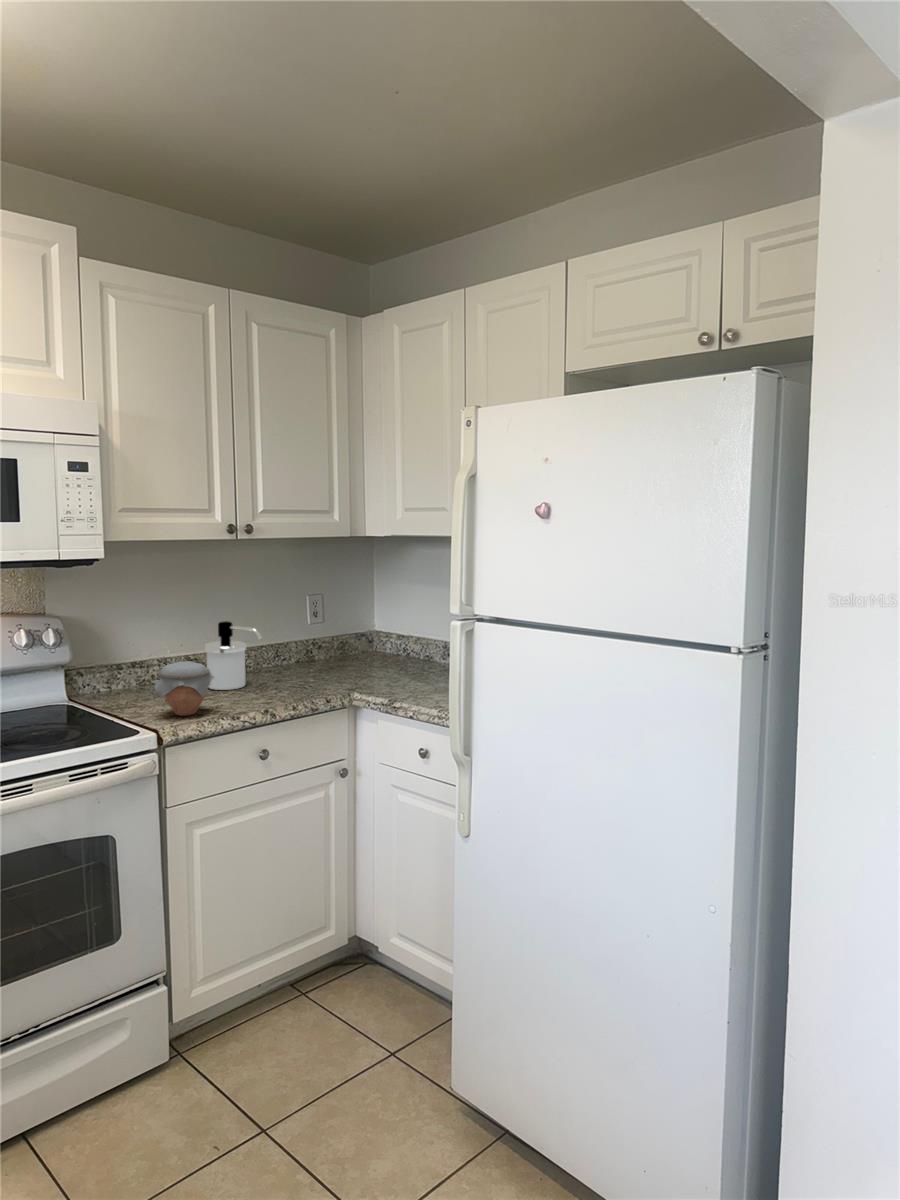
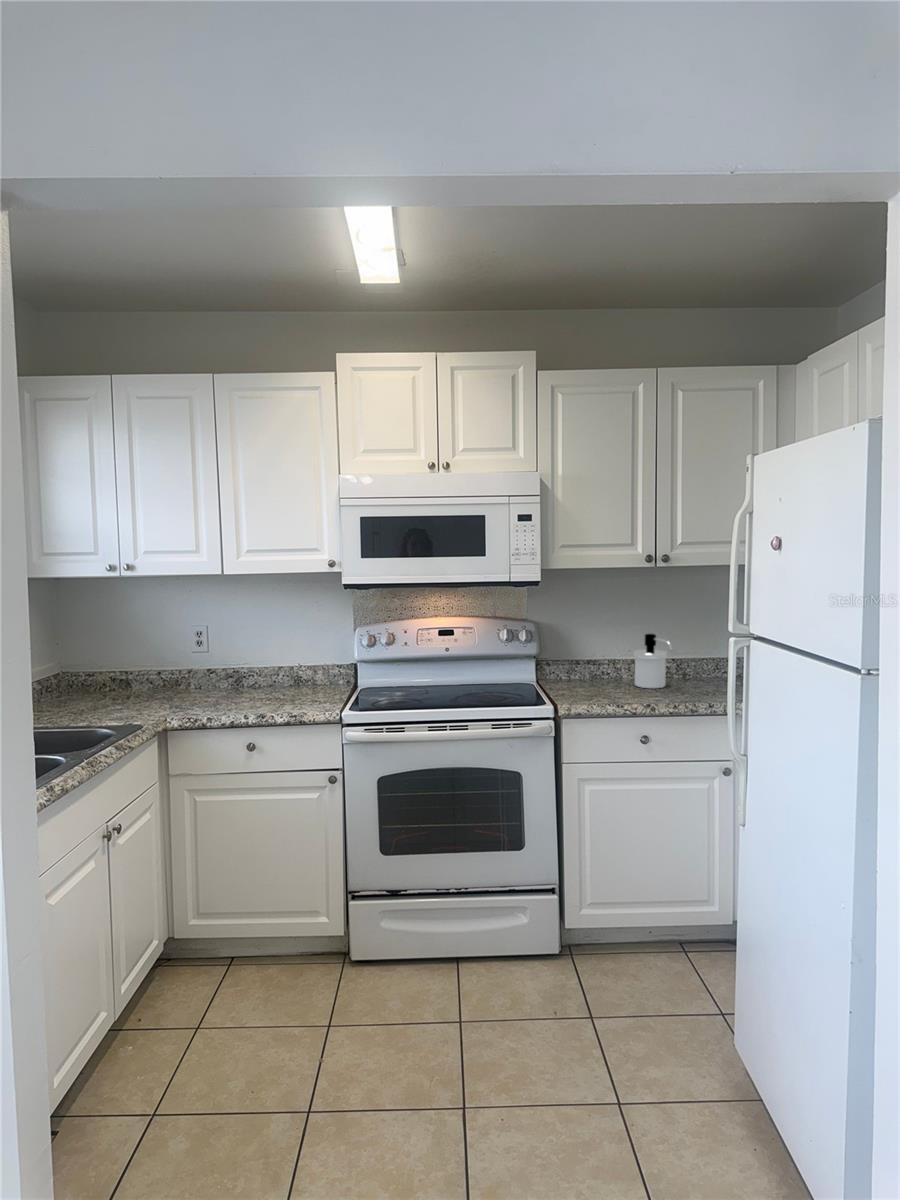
jar: present [155,661,214,716] -> none [569,659,613,699]

